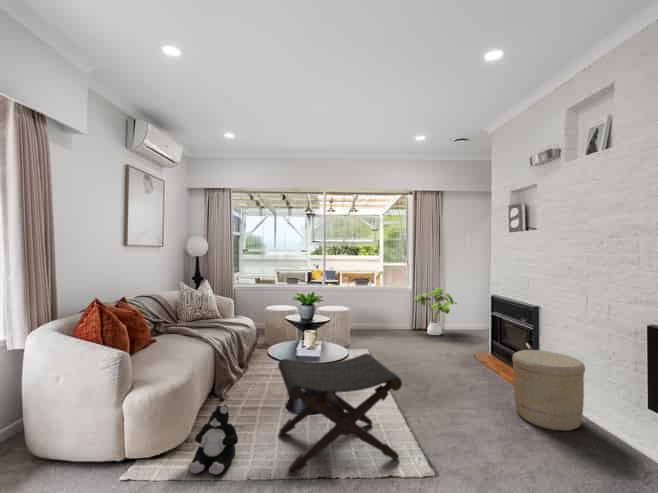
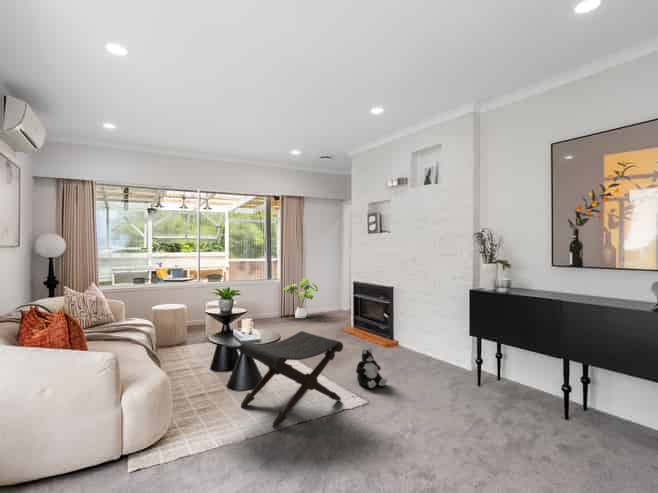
woven basket: present [512,350,585,431] -> none [386,316,428,366]
plush toy: present [188,404,238,475] -> present [356,349,387,388]

